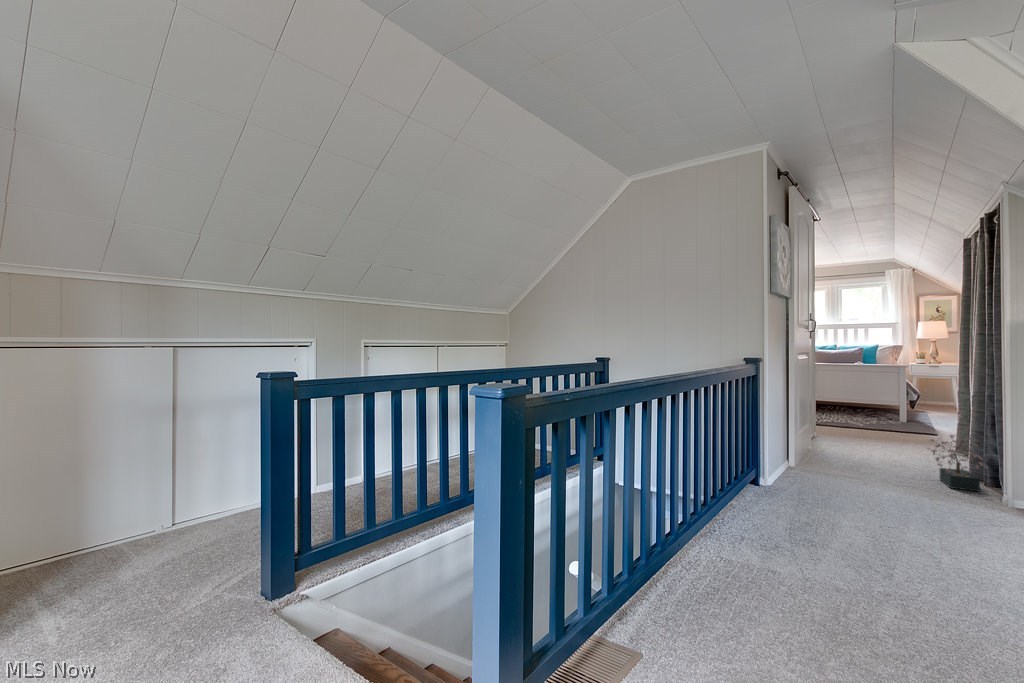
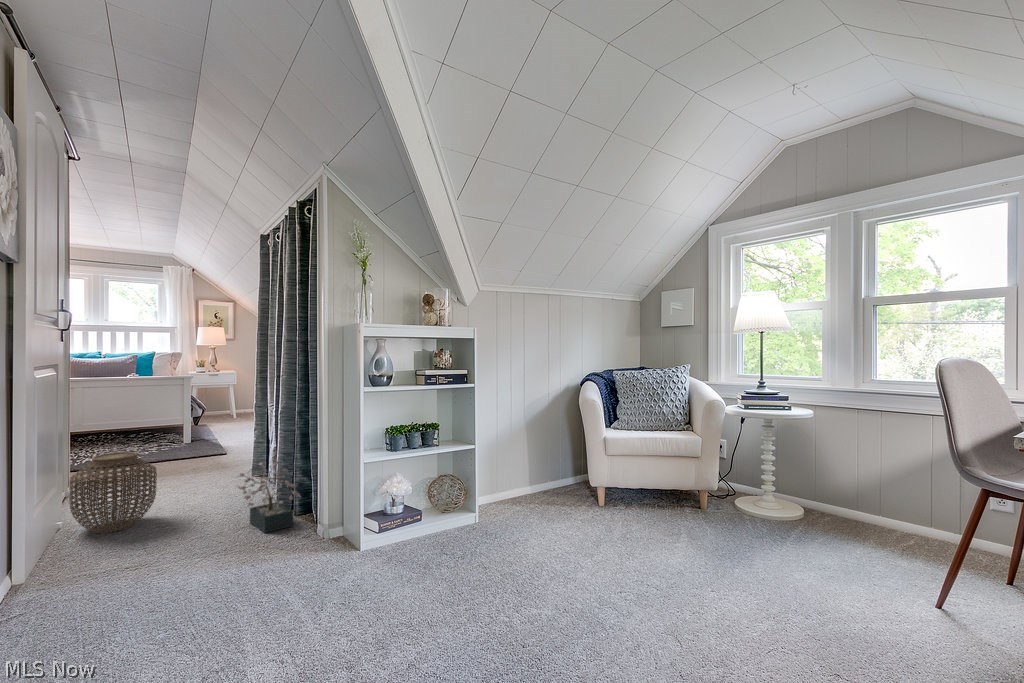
woven basket: none [813,409,867,460] -> present [69,452,157,533]

